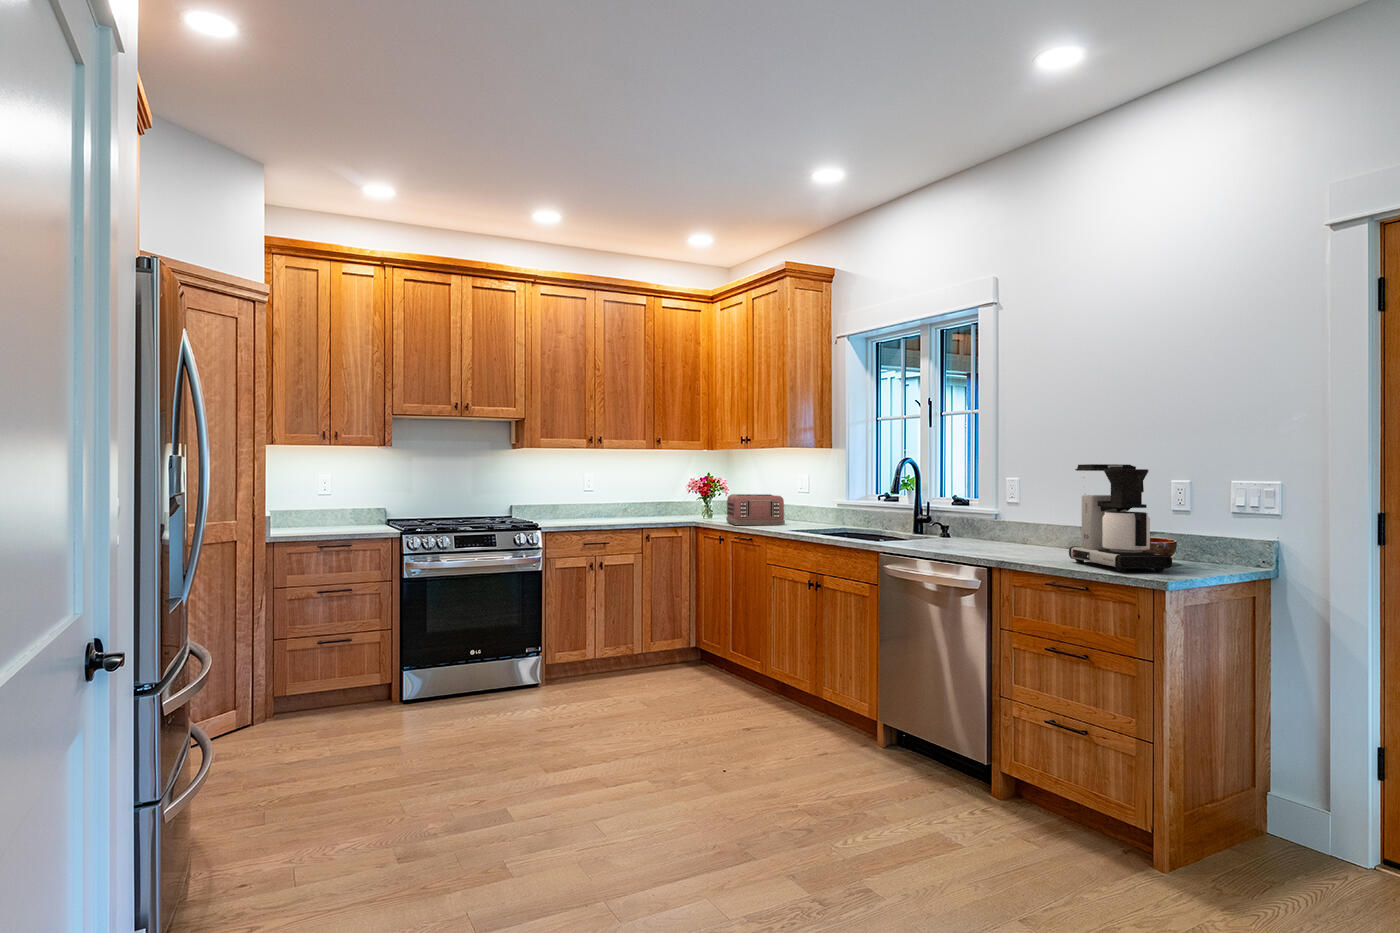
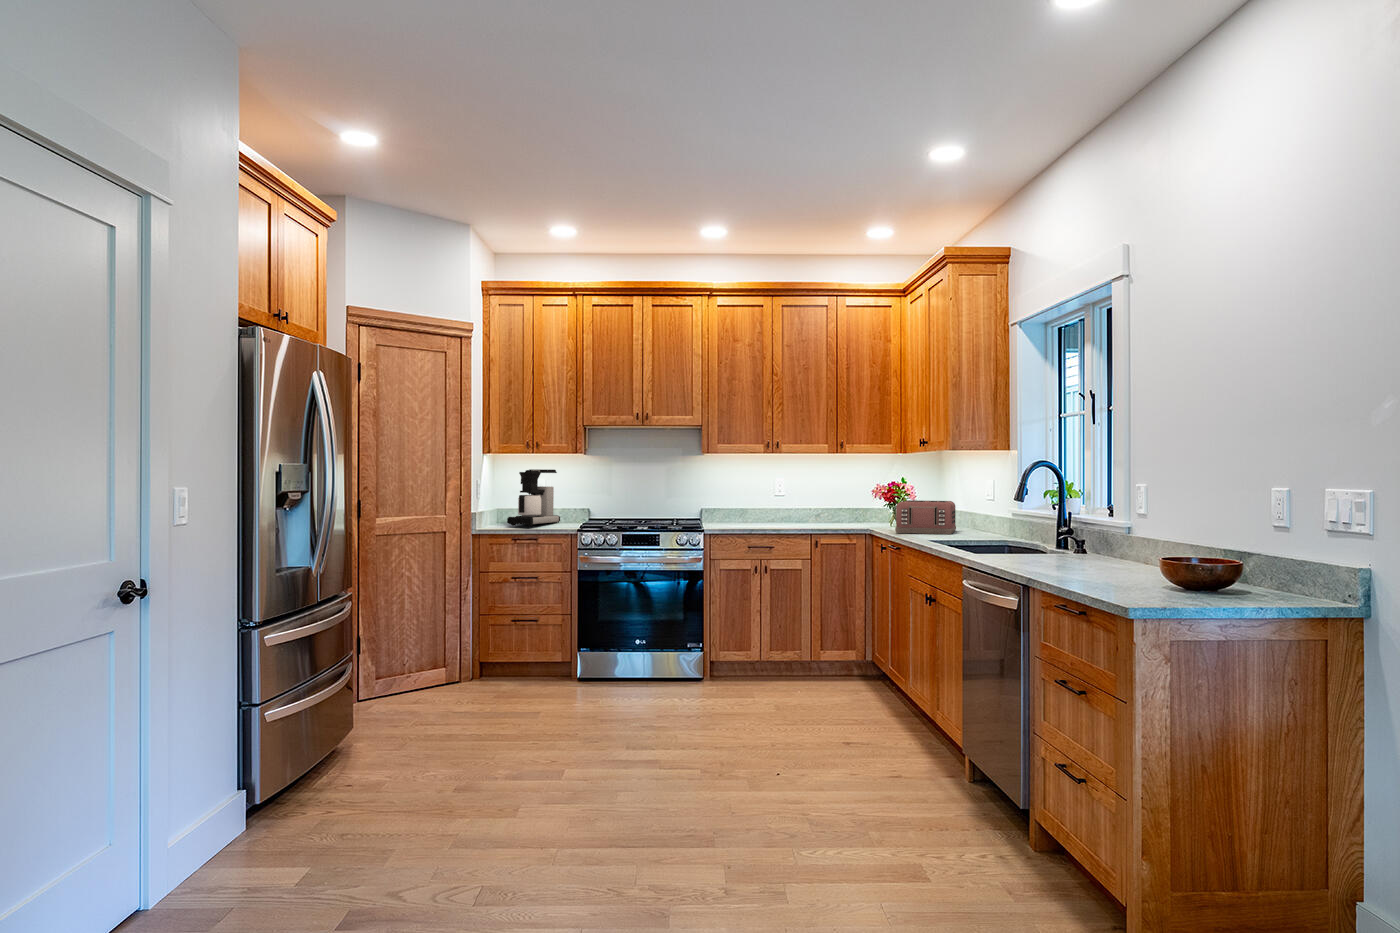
coffee maker: present [1069,464,1172,571] -> present [507,469,560,526]

